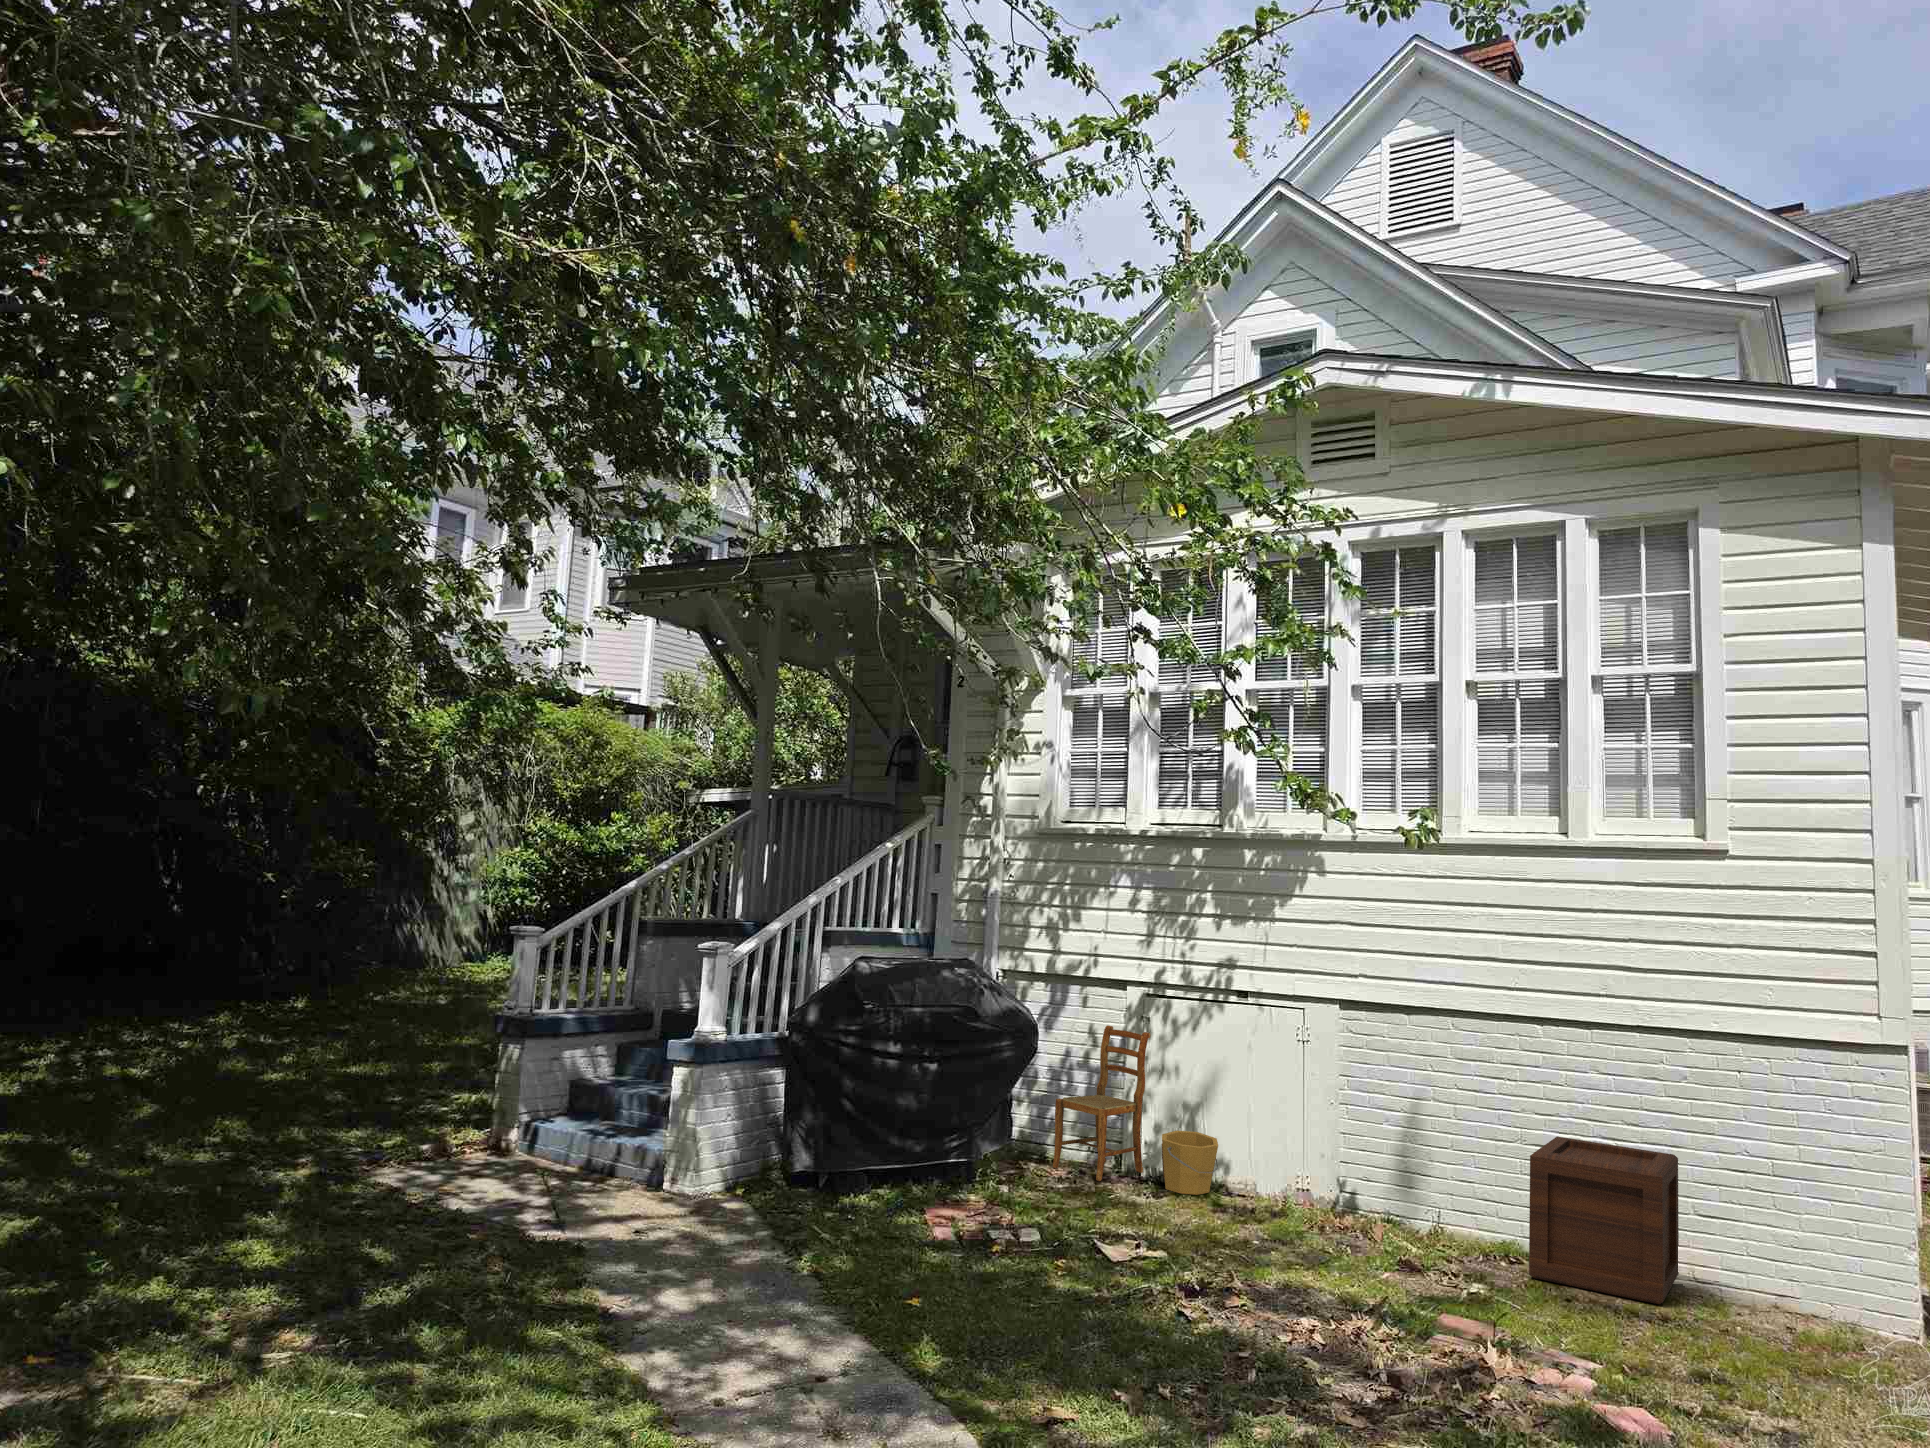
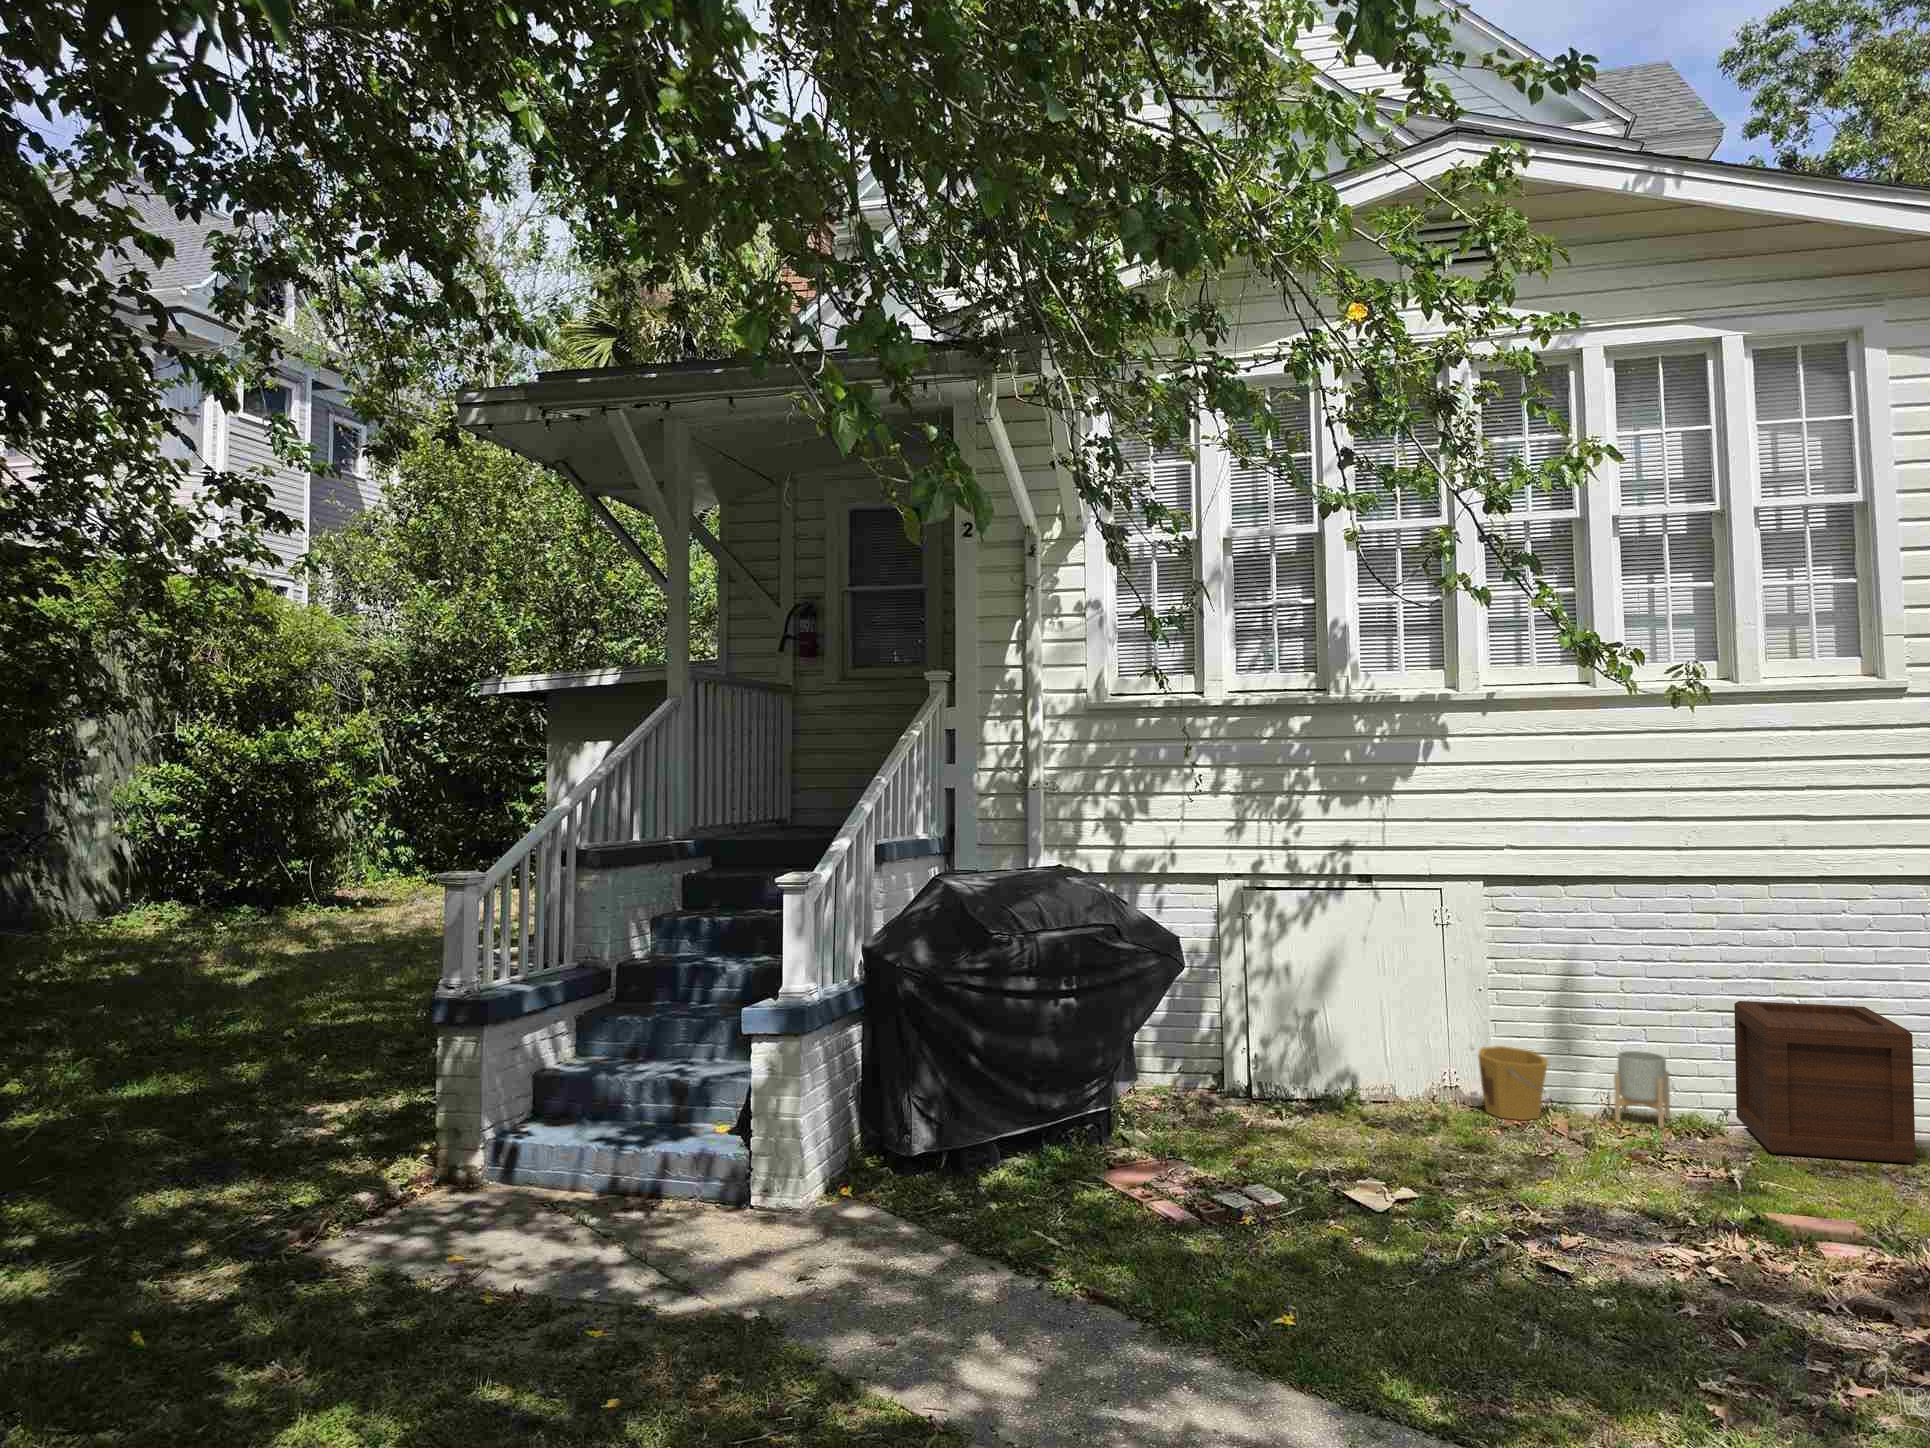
chair: present [1053,1026,1150,1181] -> none [1161,929,1255,1110]
bucket: present [1162,1131,1218,1195] -> present [1478,1046,1548,1120]
planter: none [1428,1173,1487,1247] -> present [1614,1051,1670,1129]

